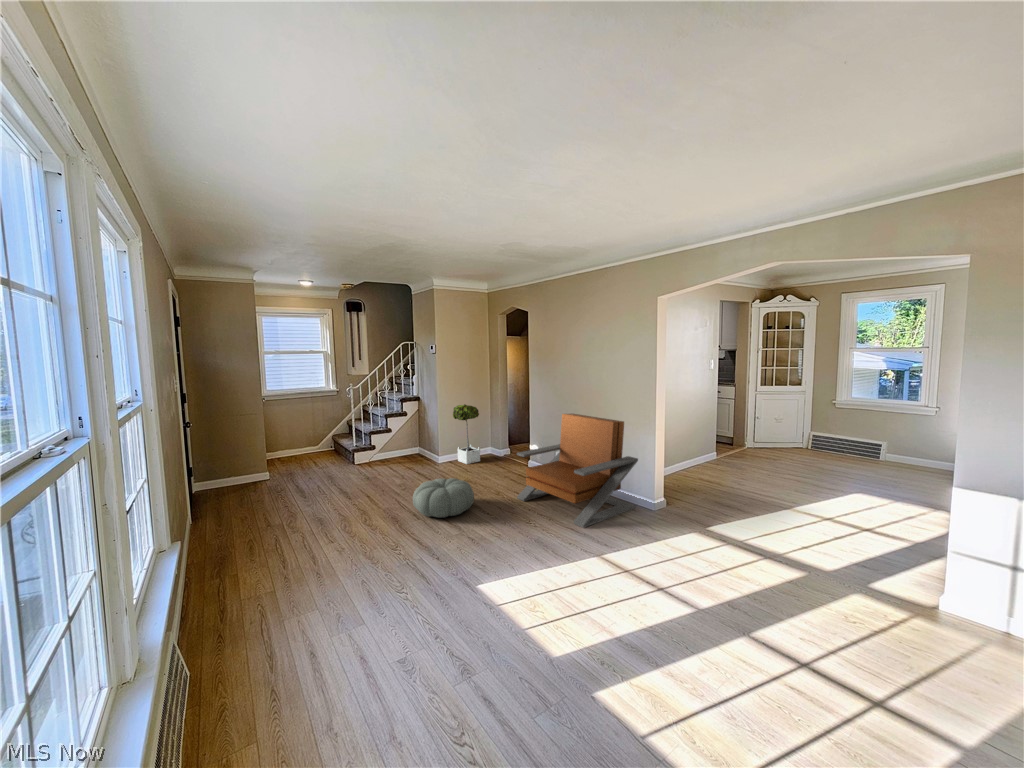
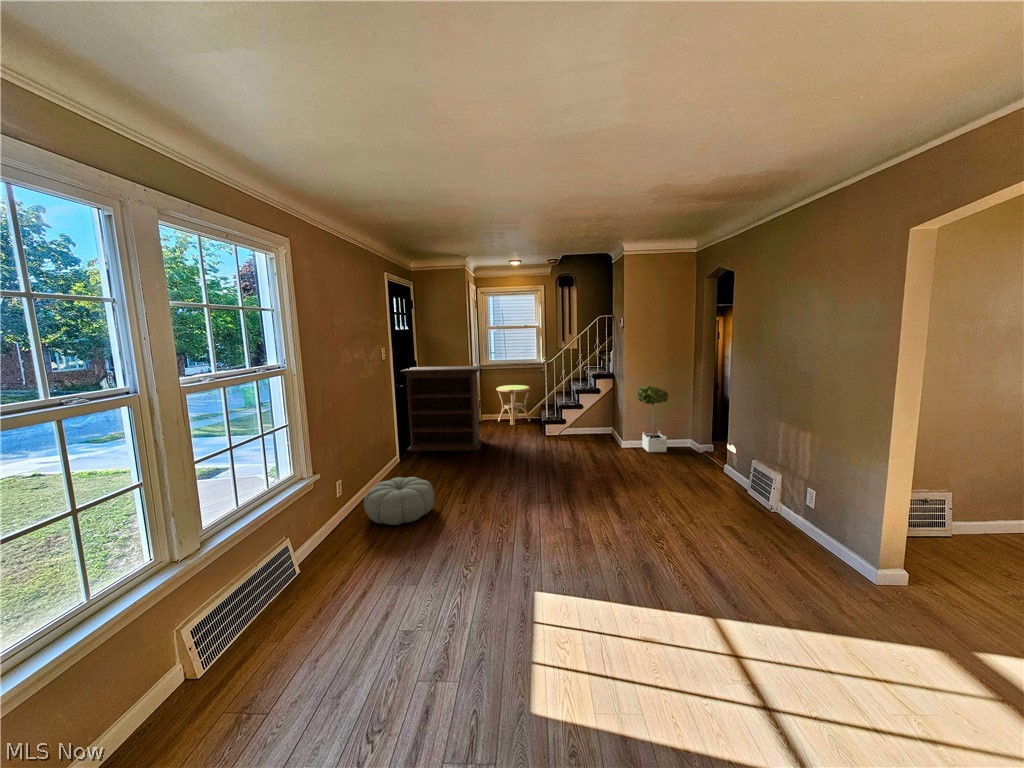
bookshelf: none [165,395,289,516] -> present [400,366,483,451]
lounge chair: present [517,414,638,528] -> none [668,411,853,571]
side table: none [277,417,323,463] -> present [496,385,531,425]
pouf: present [413,478,474,517] -> present [364,477,434,525]

